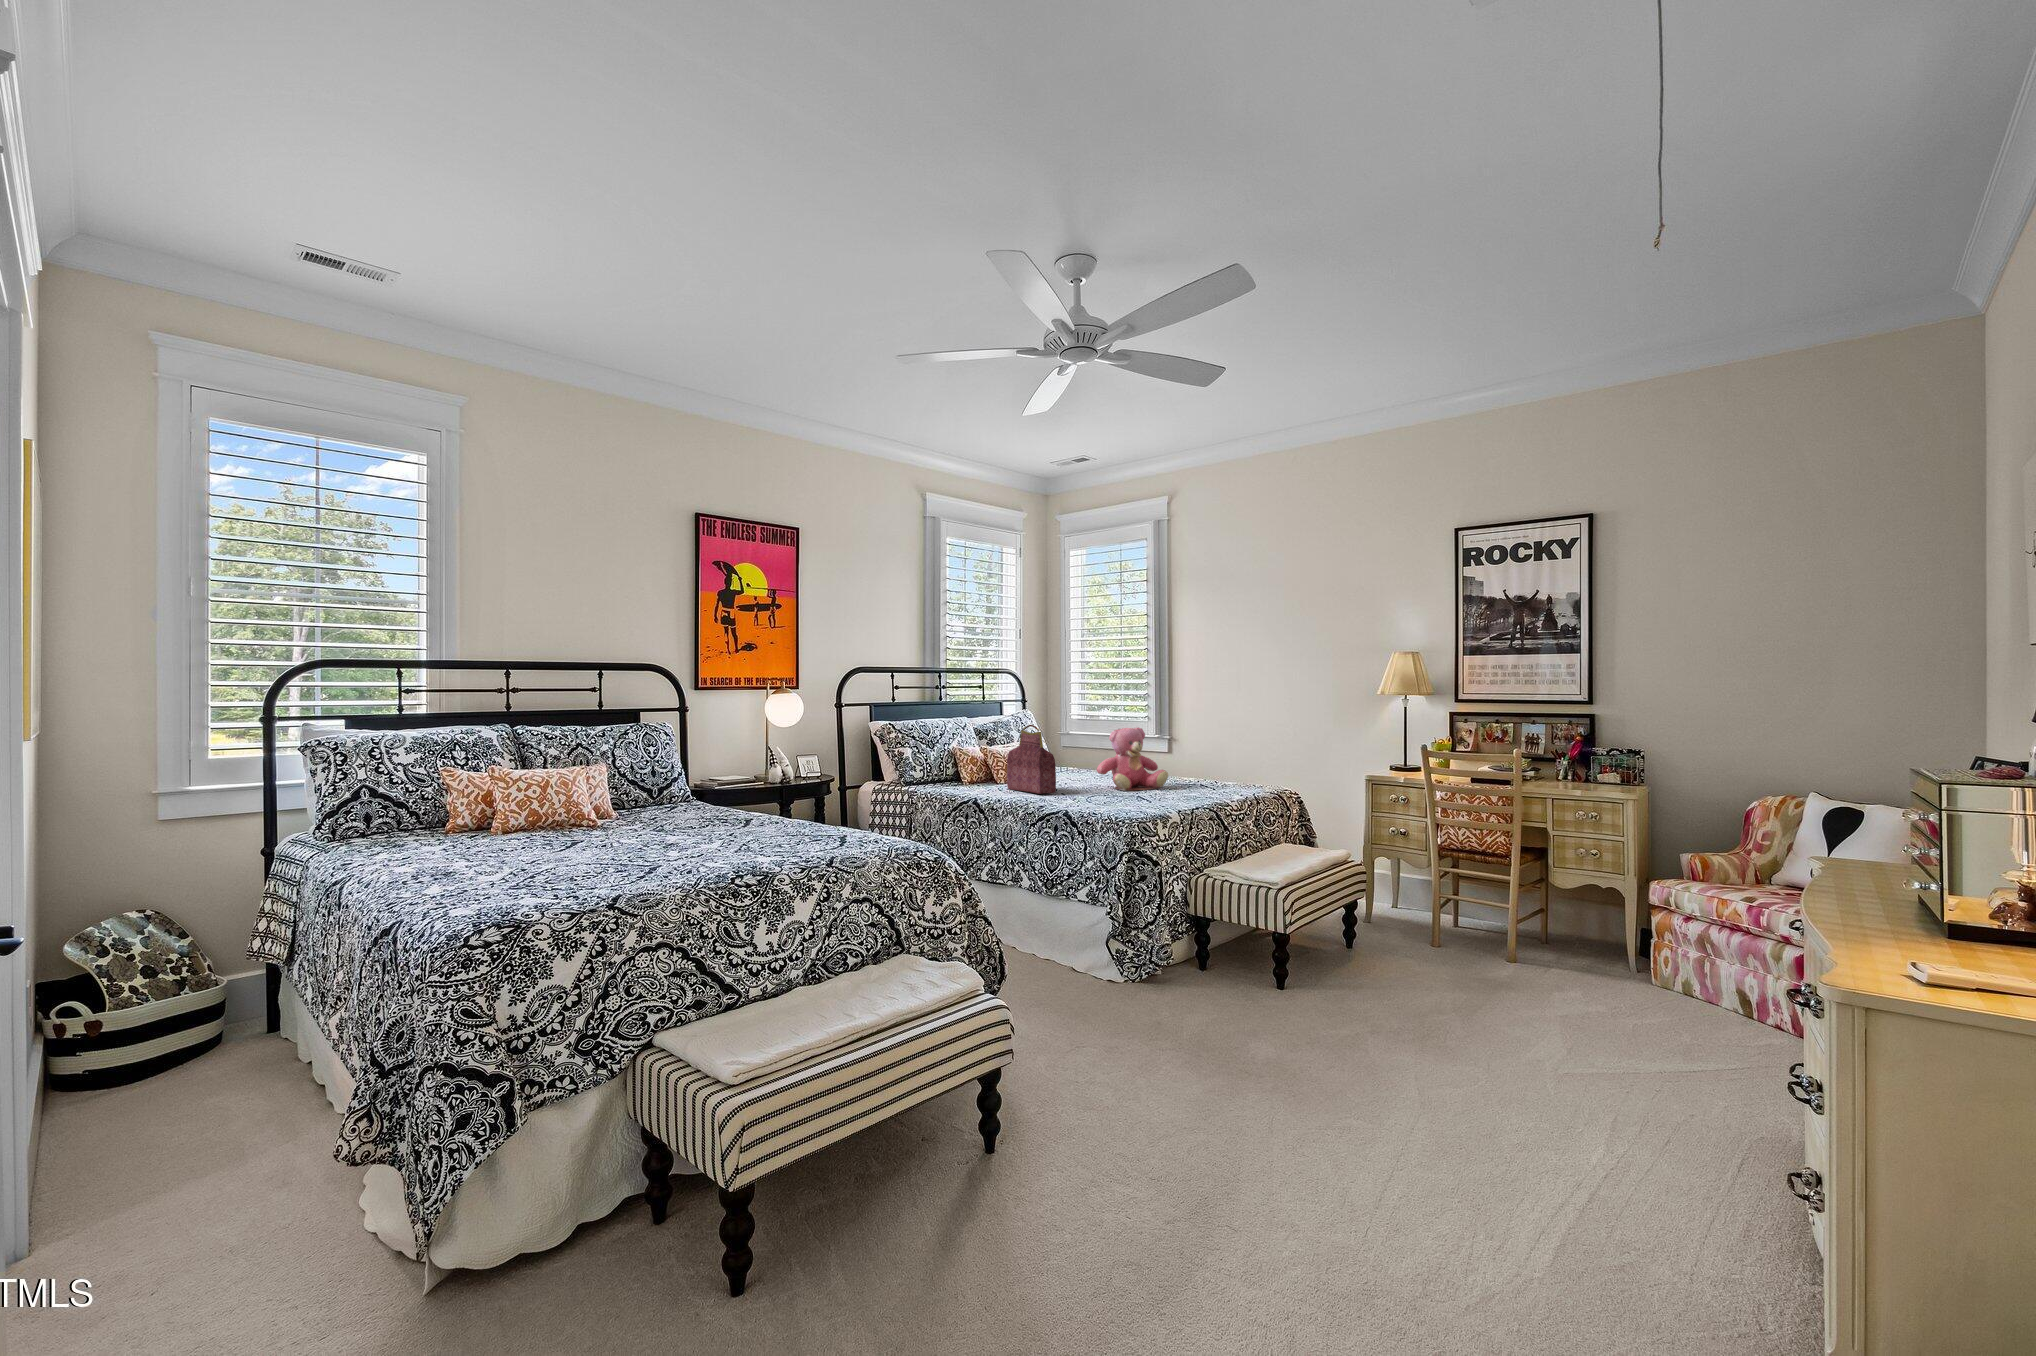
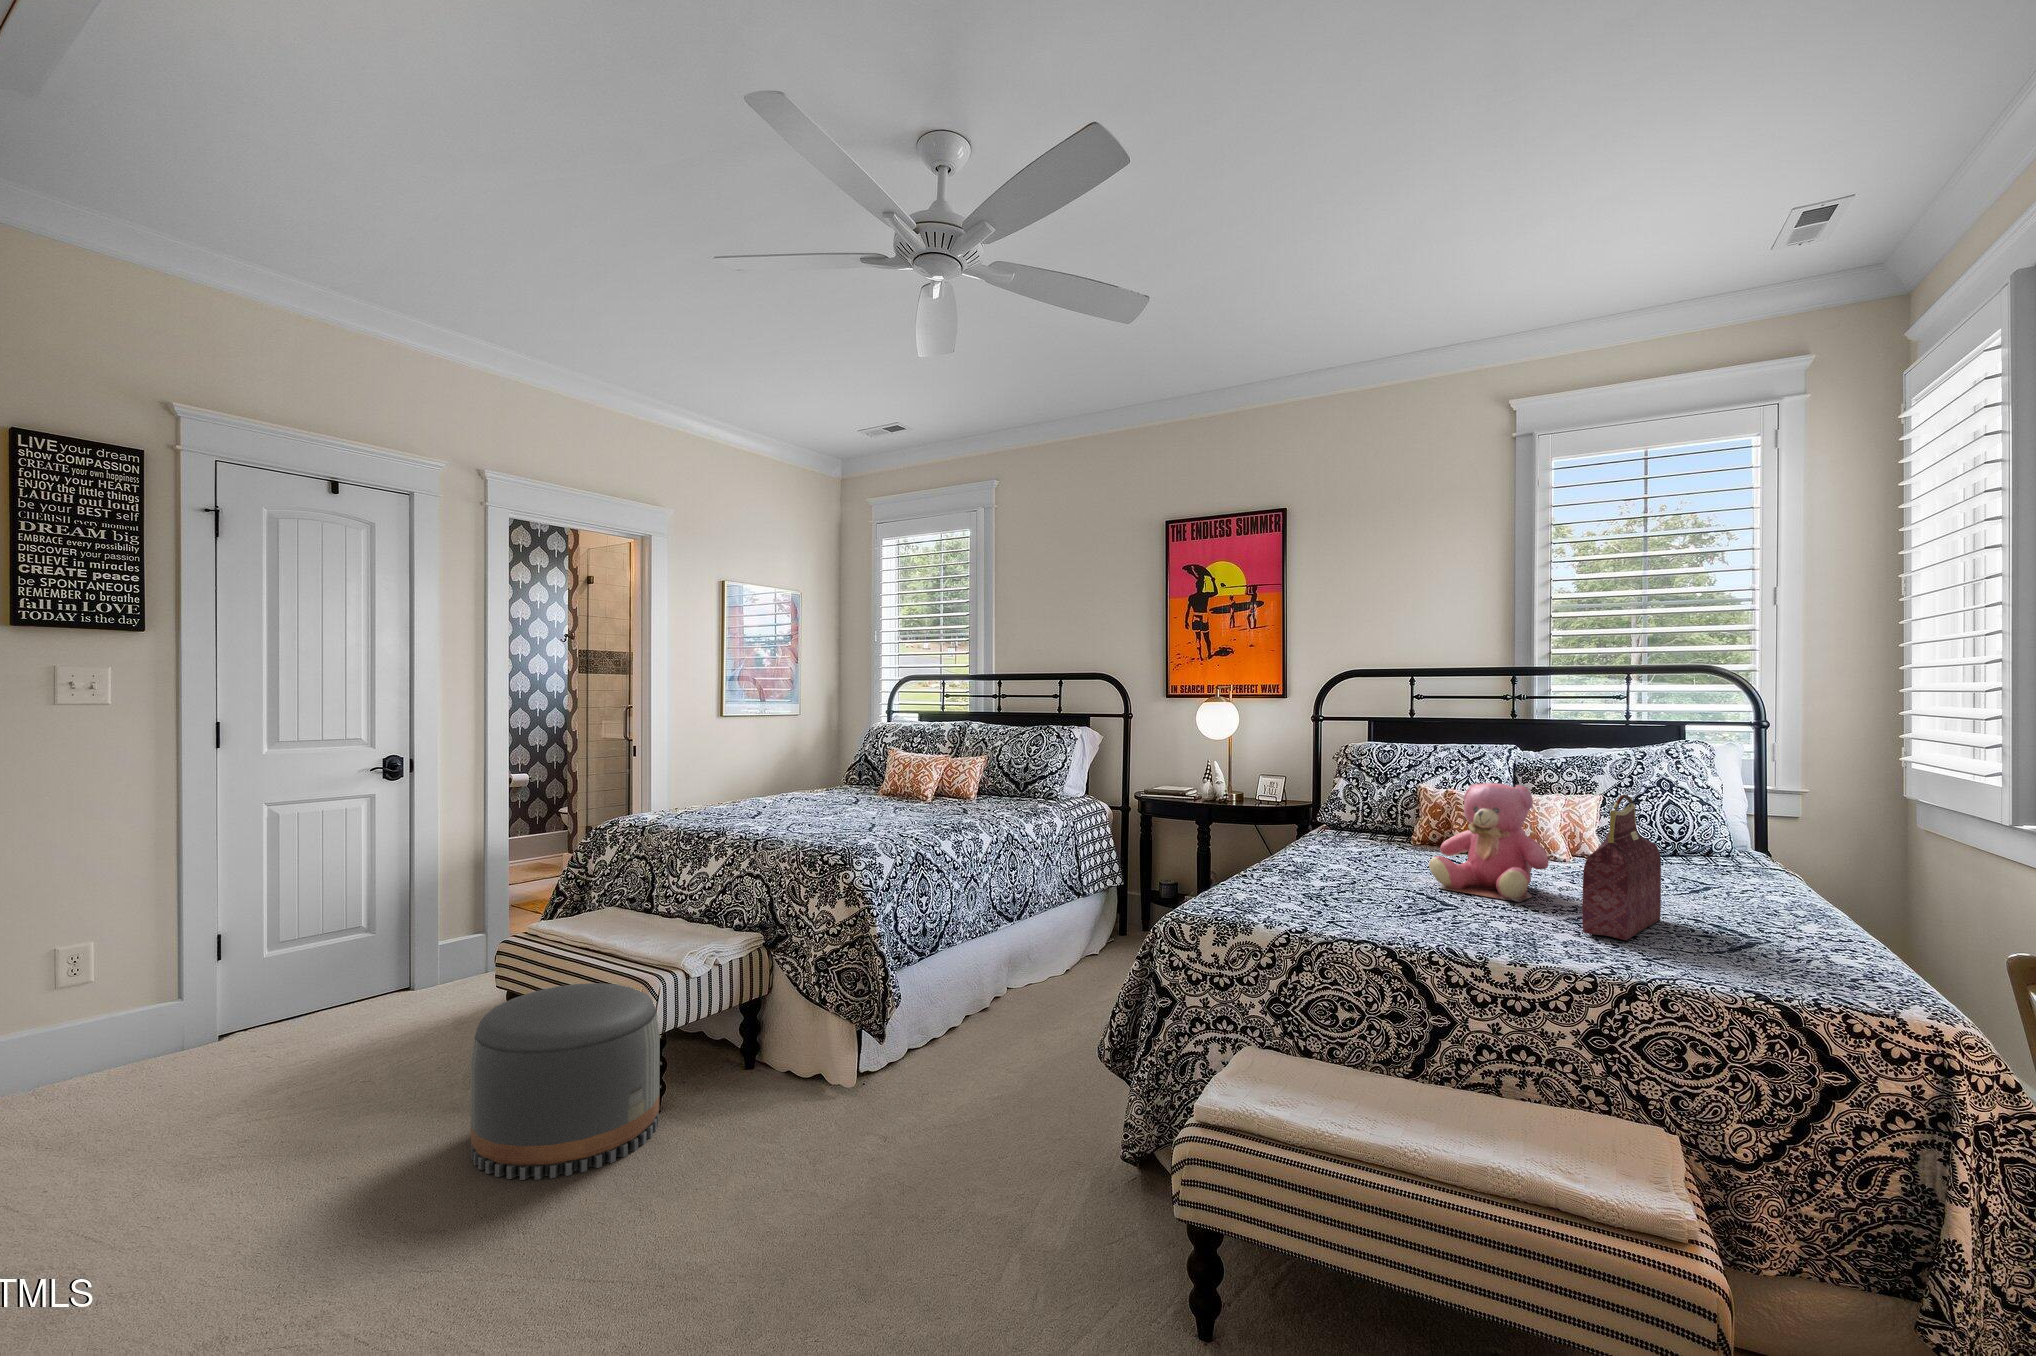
handbag: present [1007,725,1056,794] -> present [1582,795,1661,940]
pouf: none [994,1004,1193,1238] -> present [471,983,660,1180]

